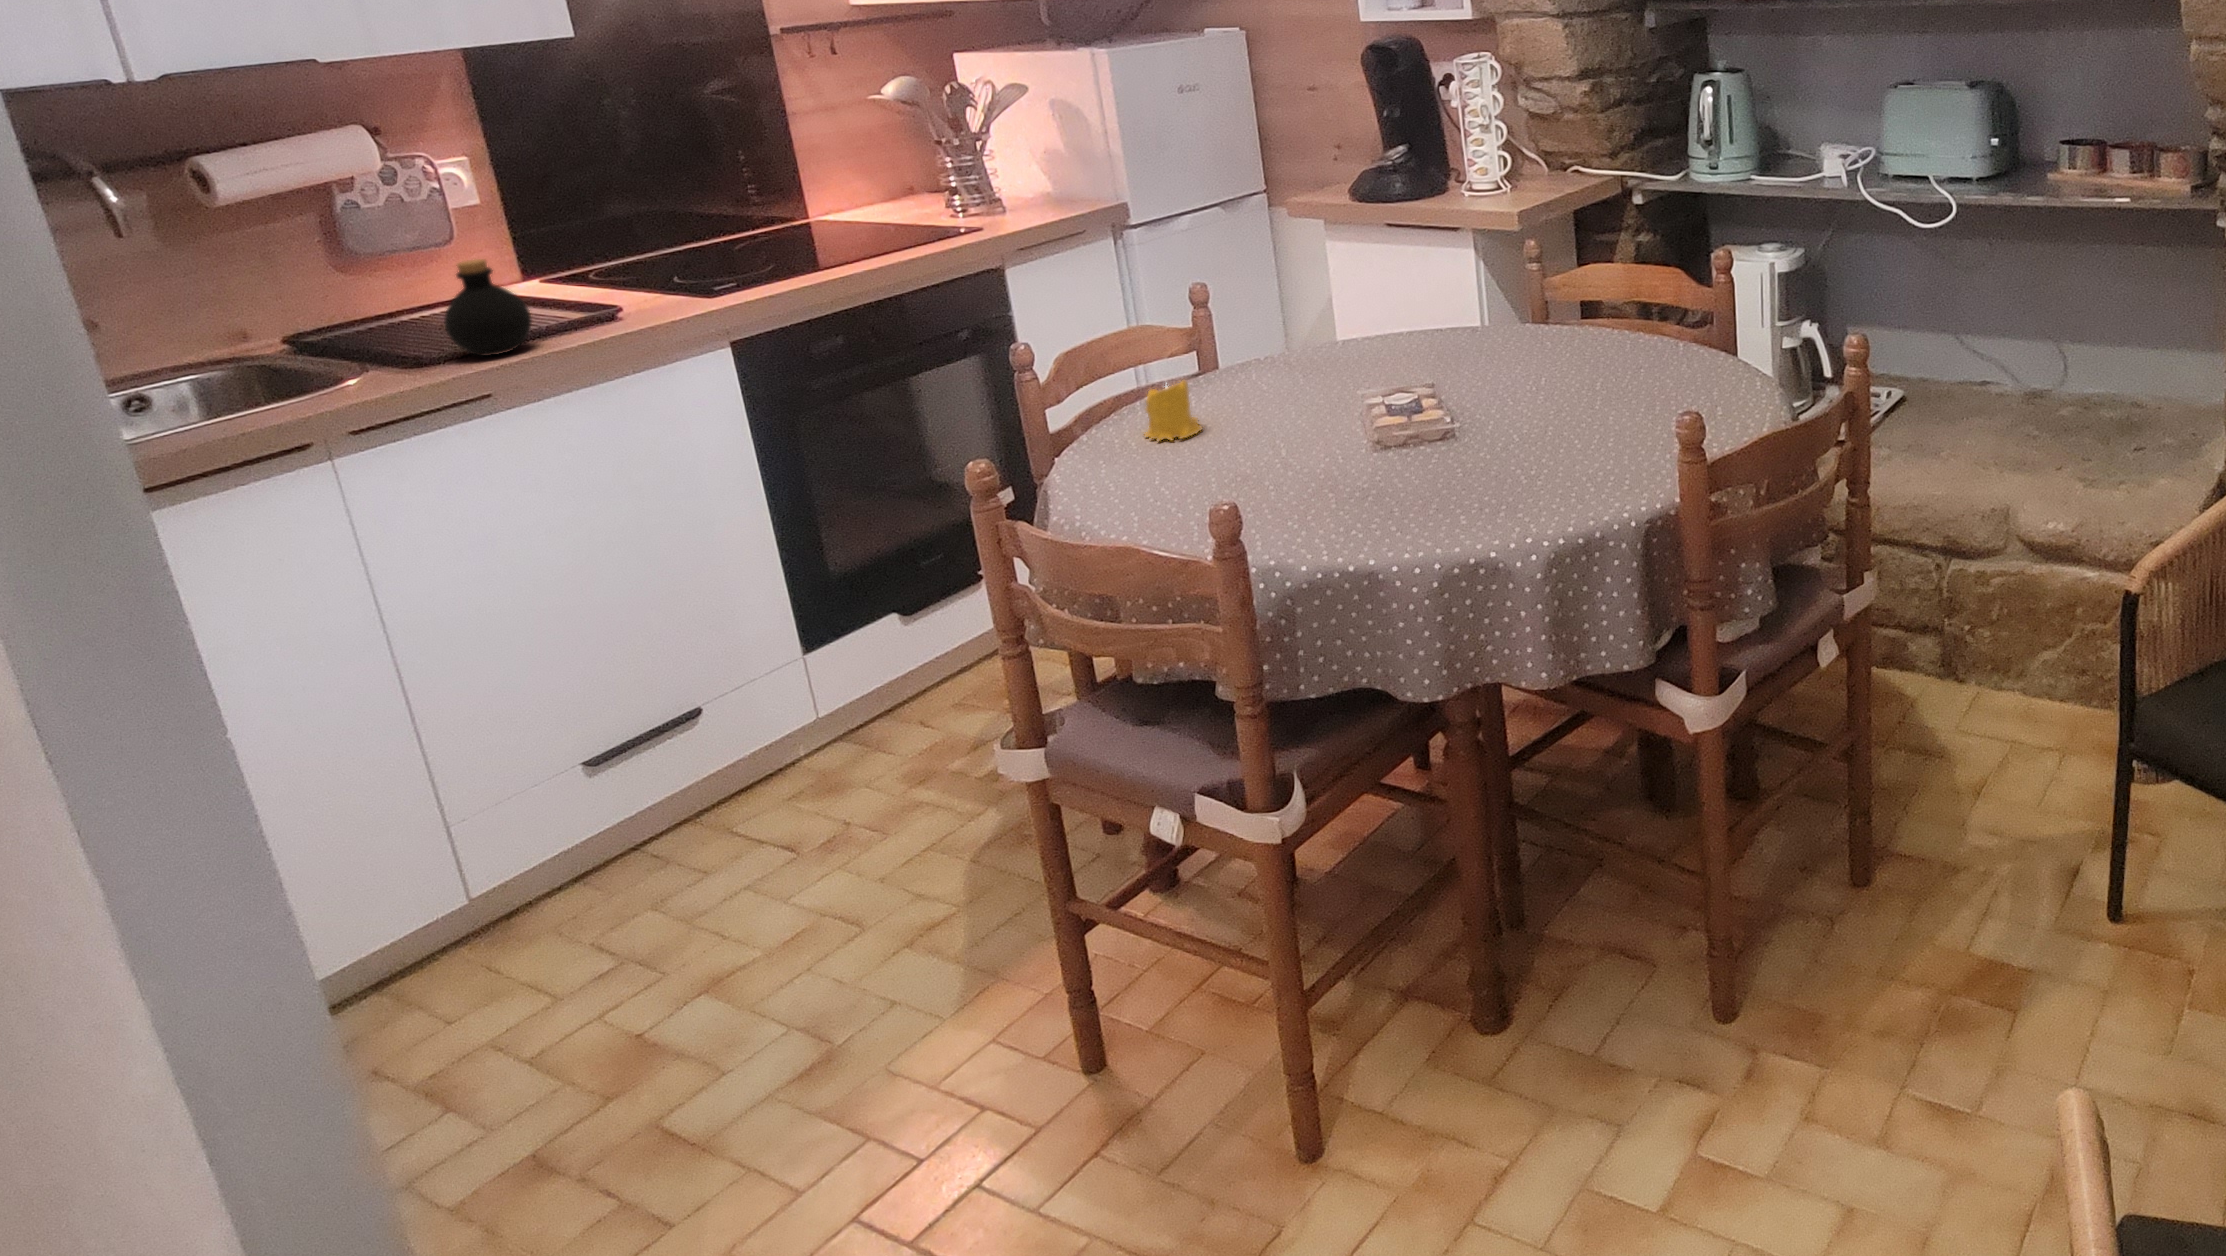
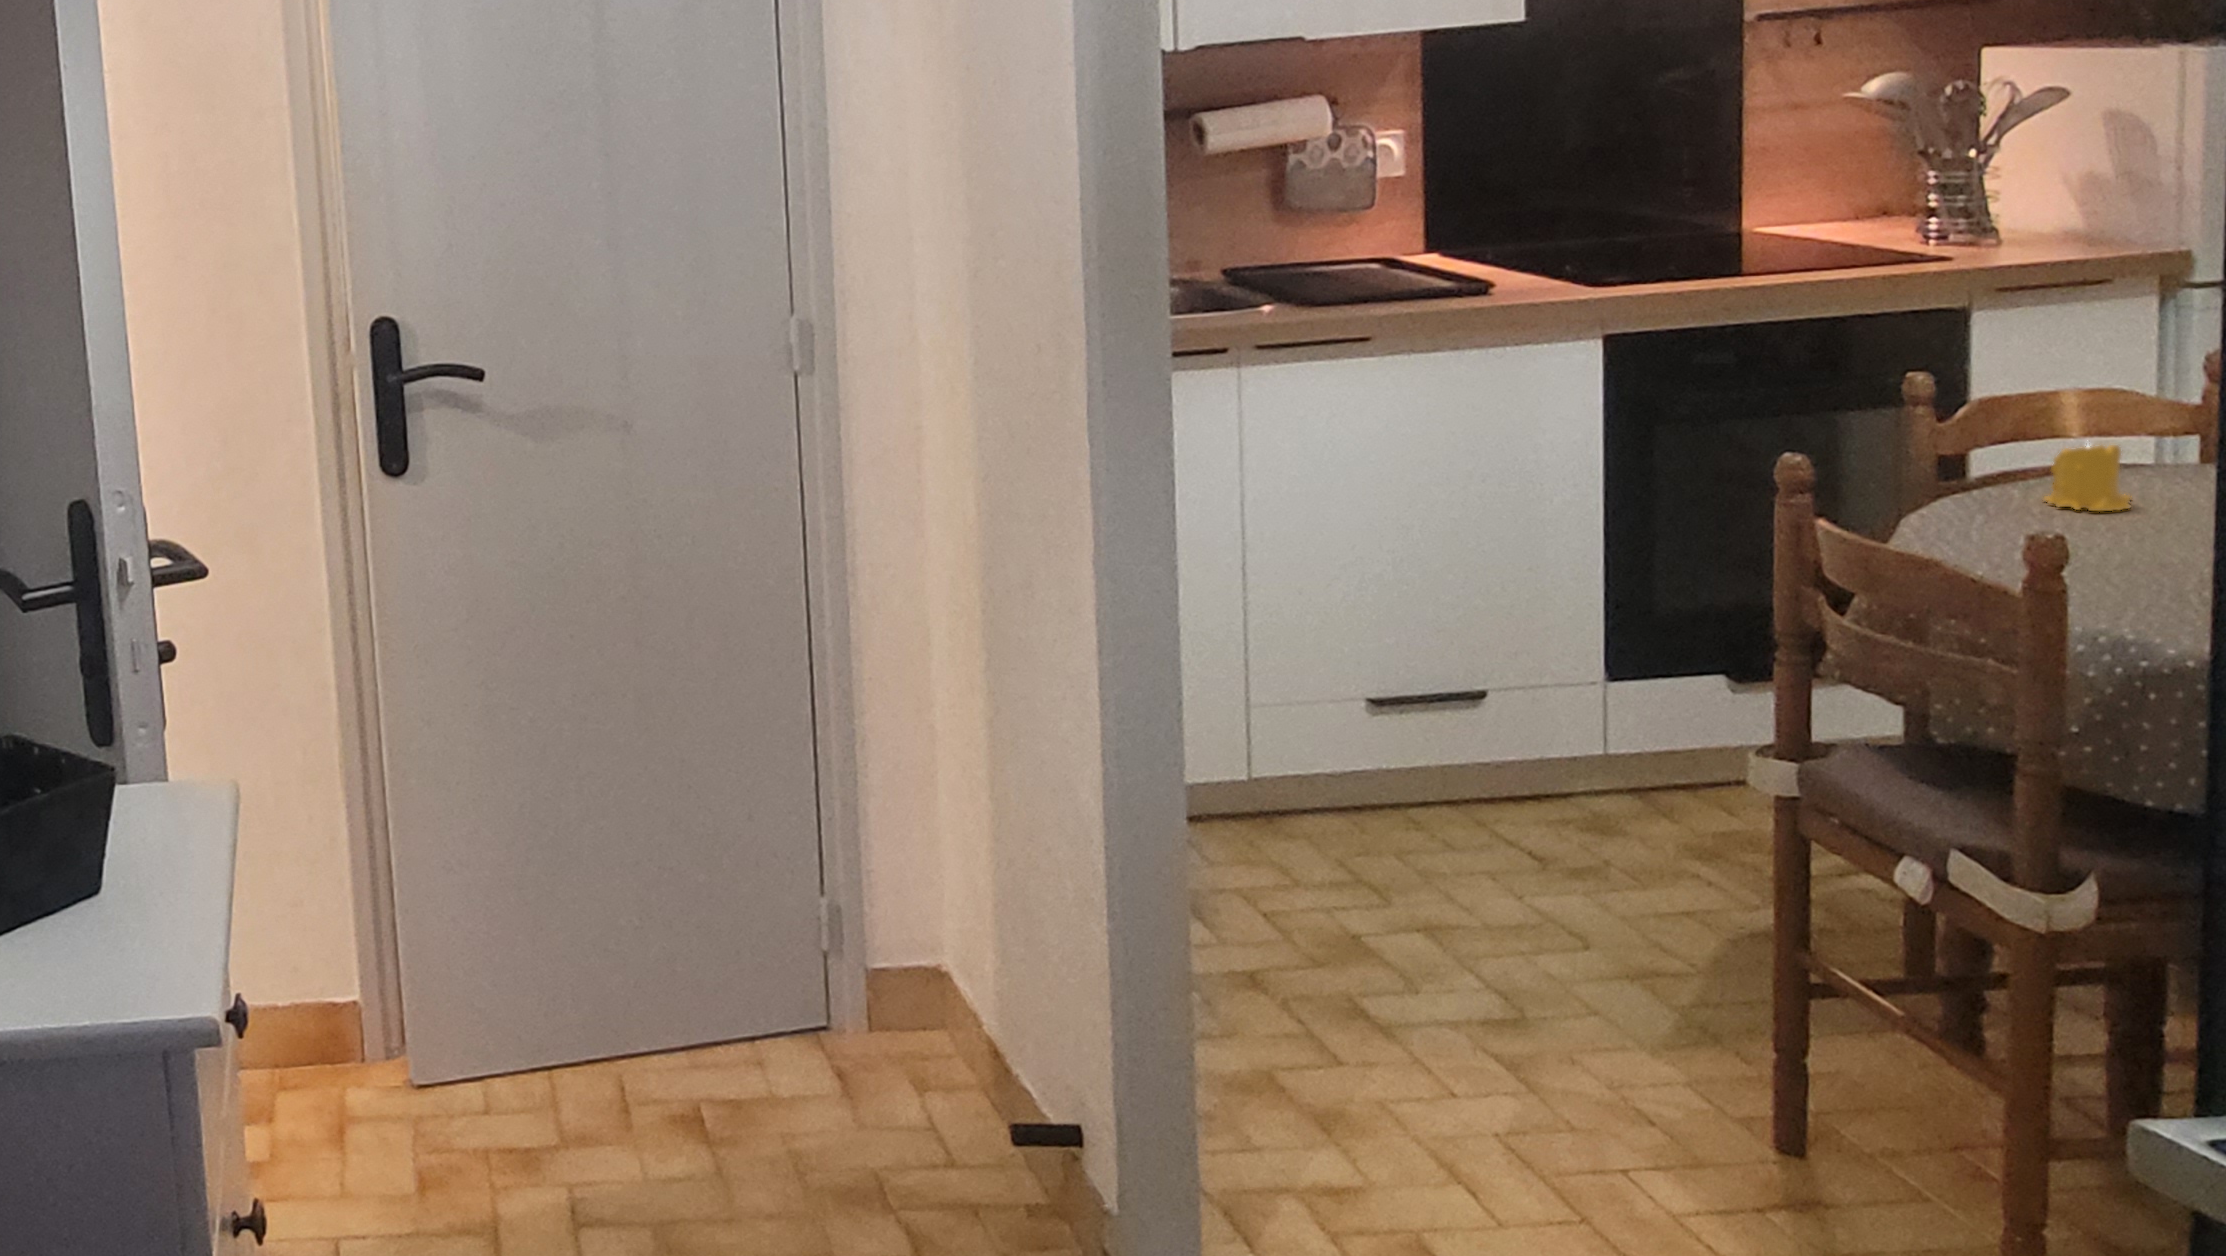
bottle: present [444,259,532,356] -> none [1350,218,1421,305]

